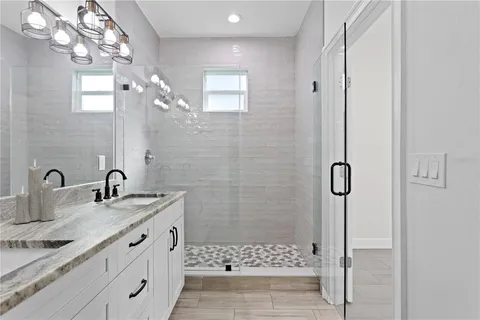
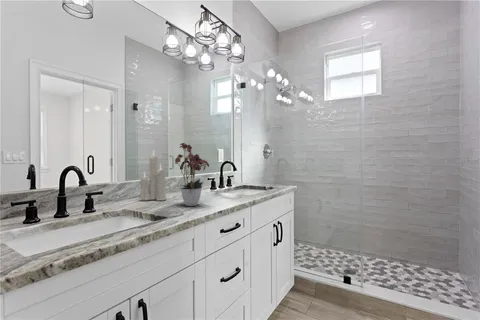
flower arrangement: none [72,150,126,222] -> present [175,143,209,206]

